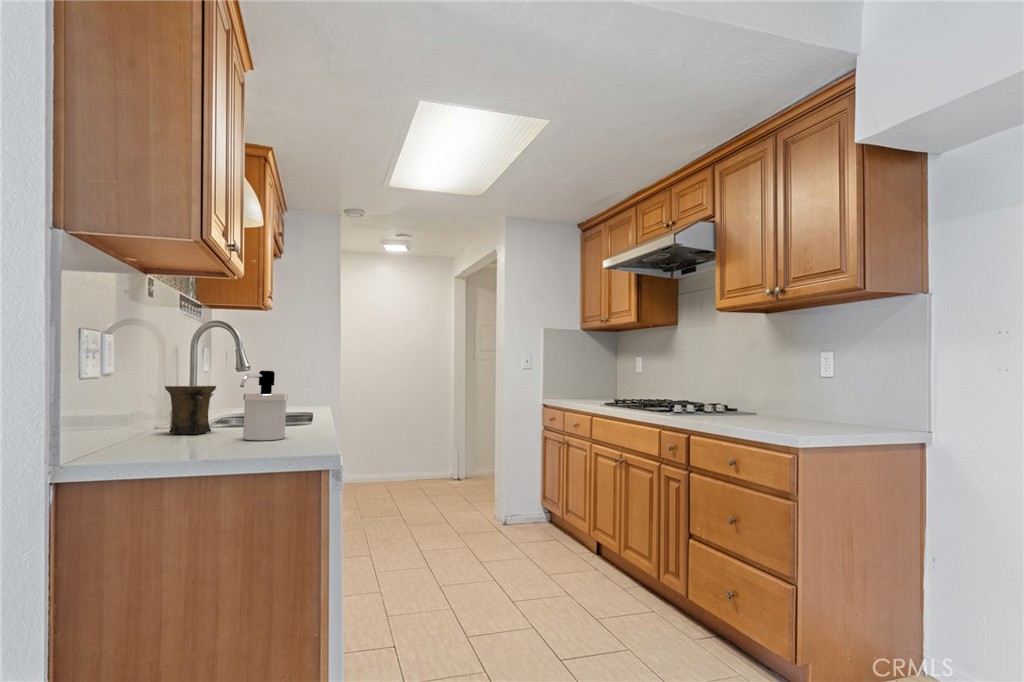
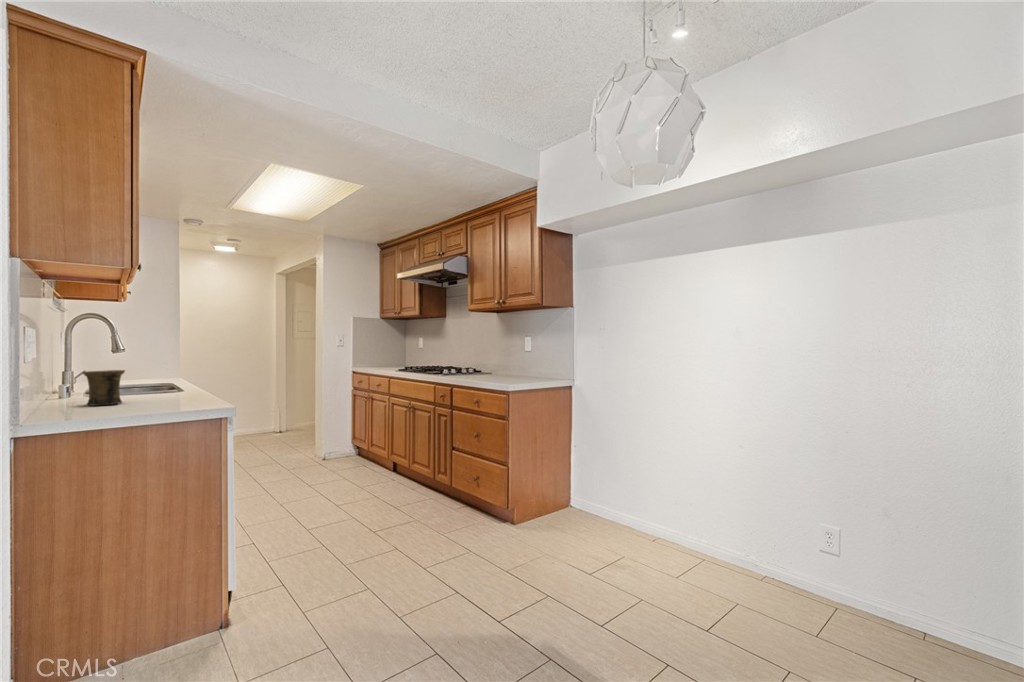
soap dispenser: present [240,371,288,440] -> none [159,359,193,406]

